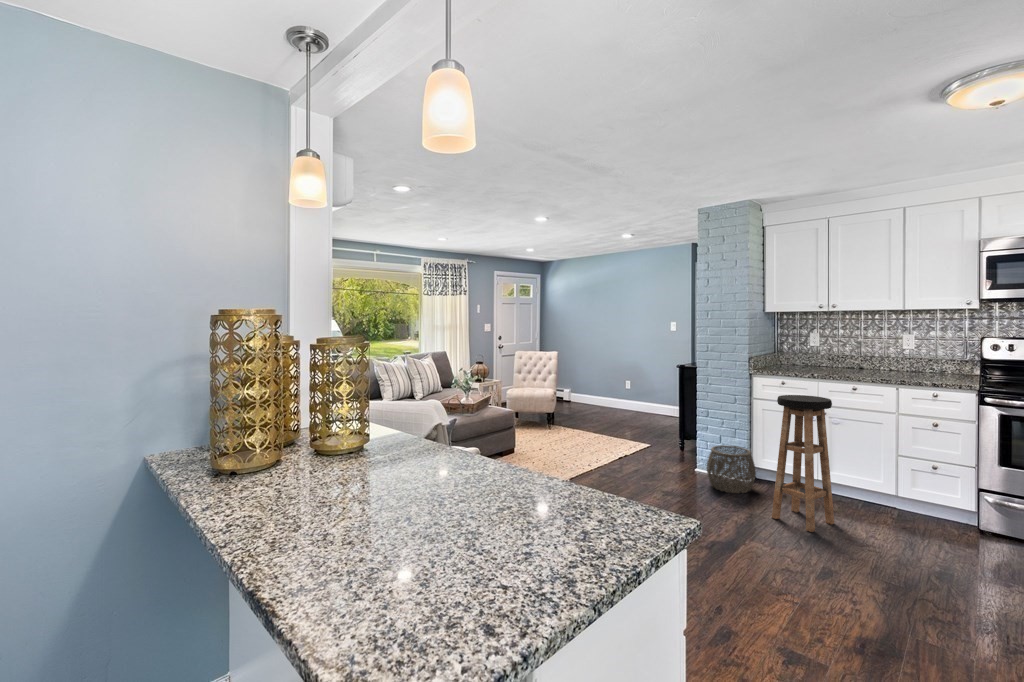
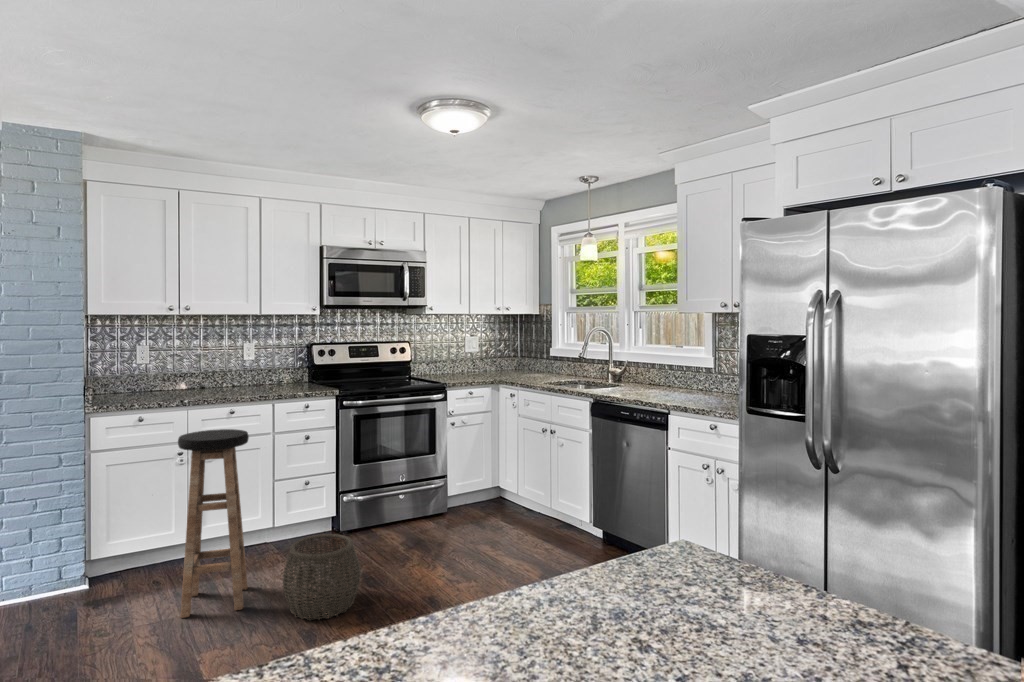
woven basket: present [707,445,756,493] -> present [283,534,360,620]

